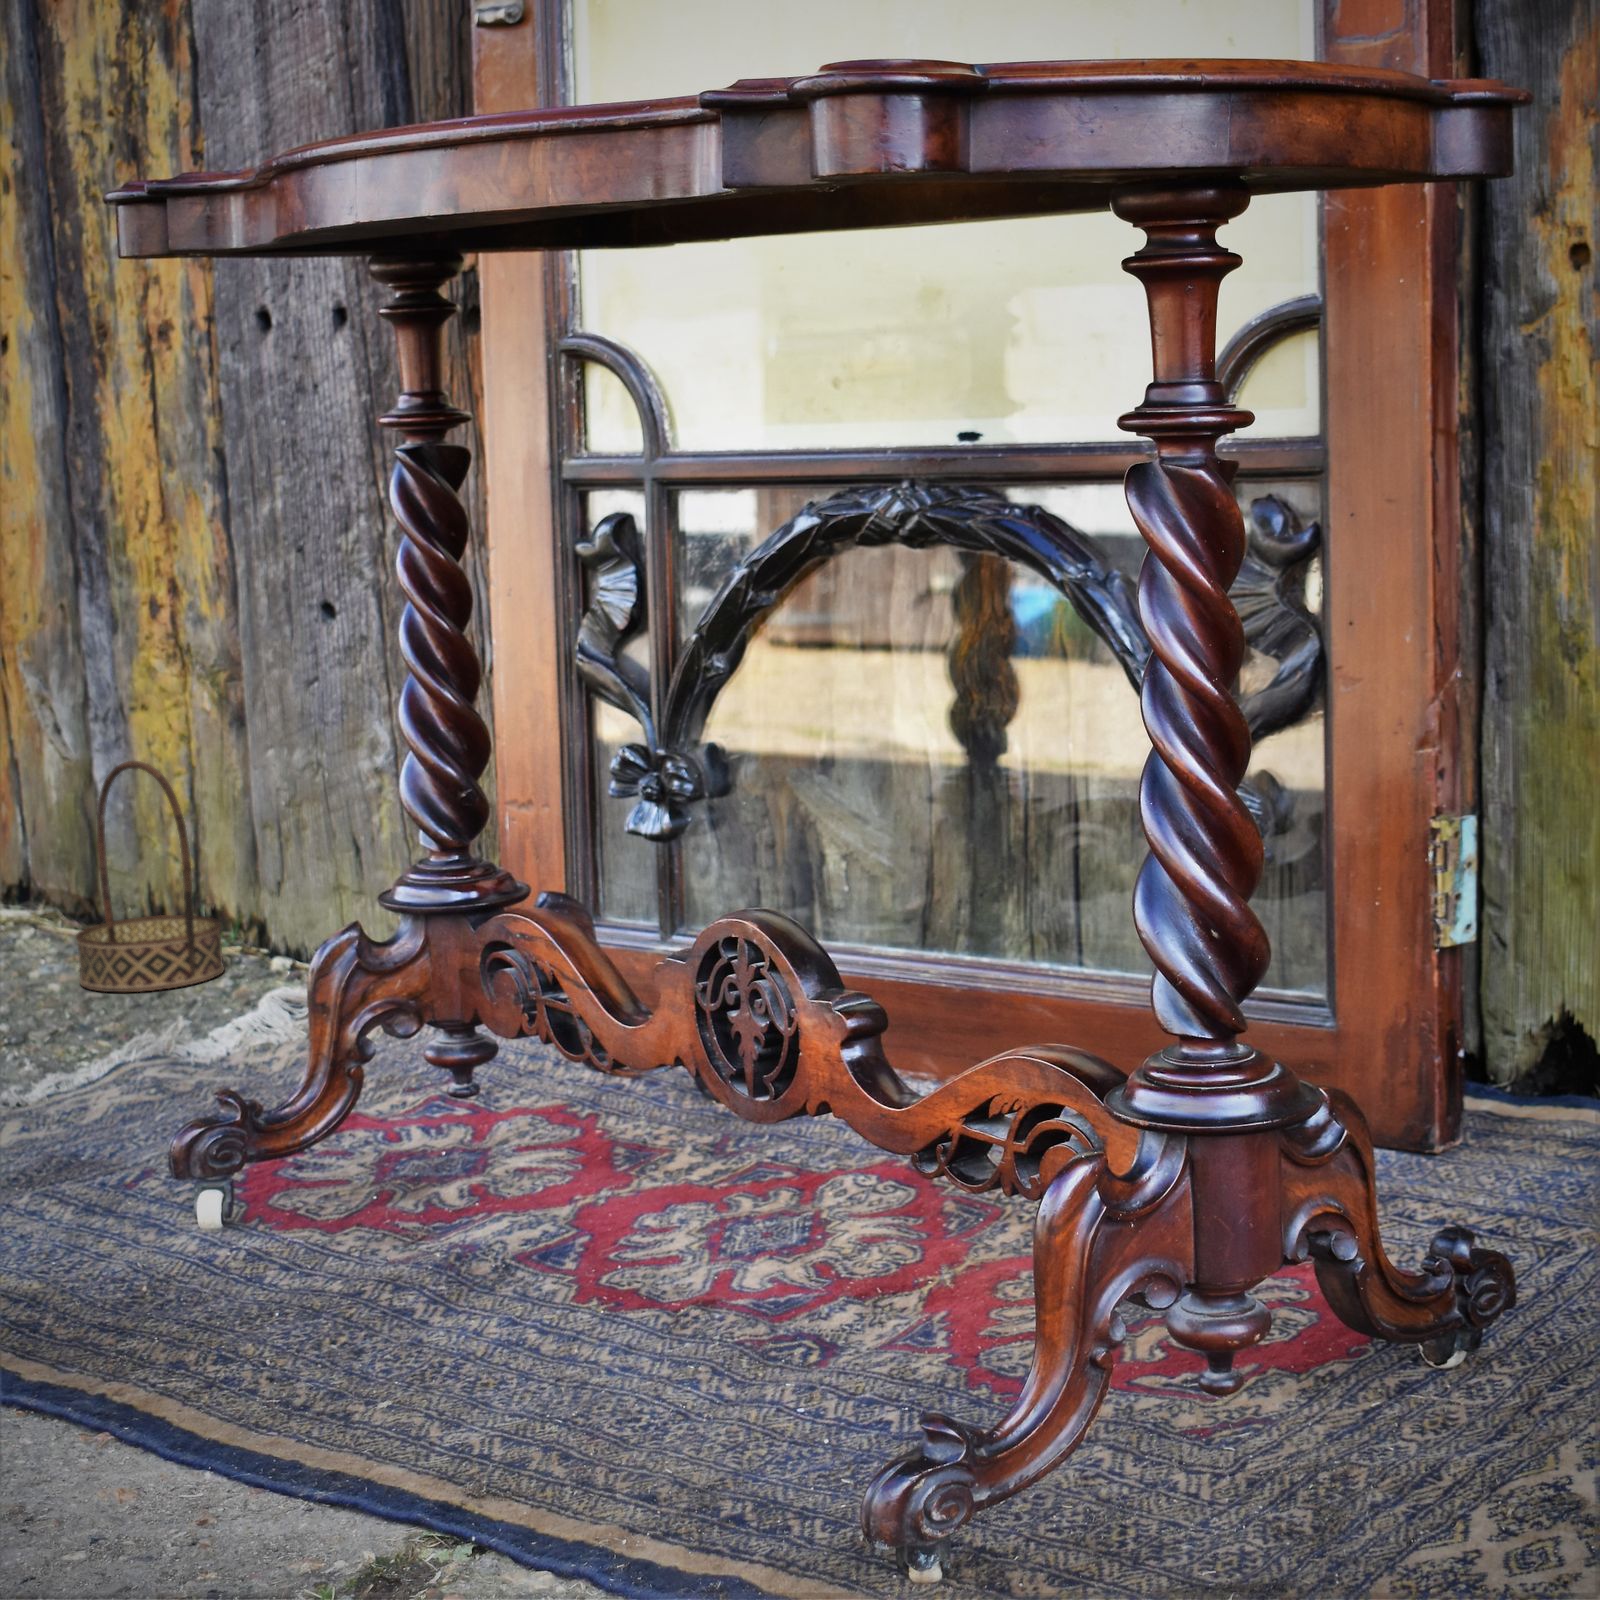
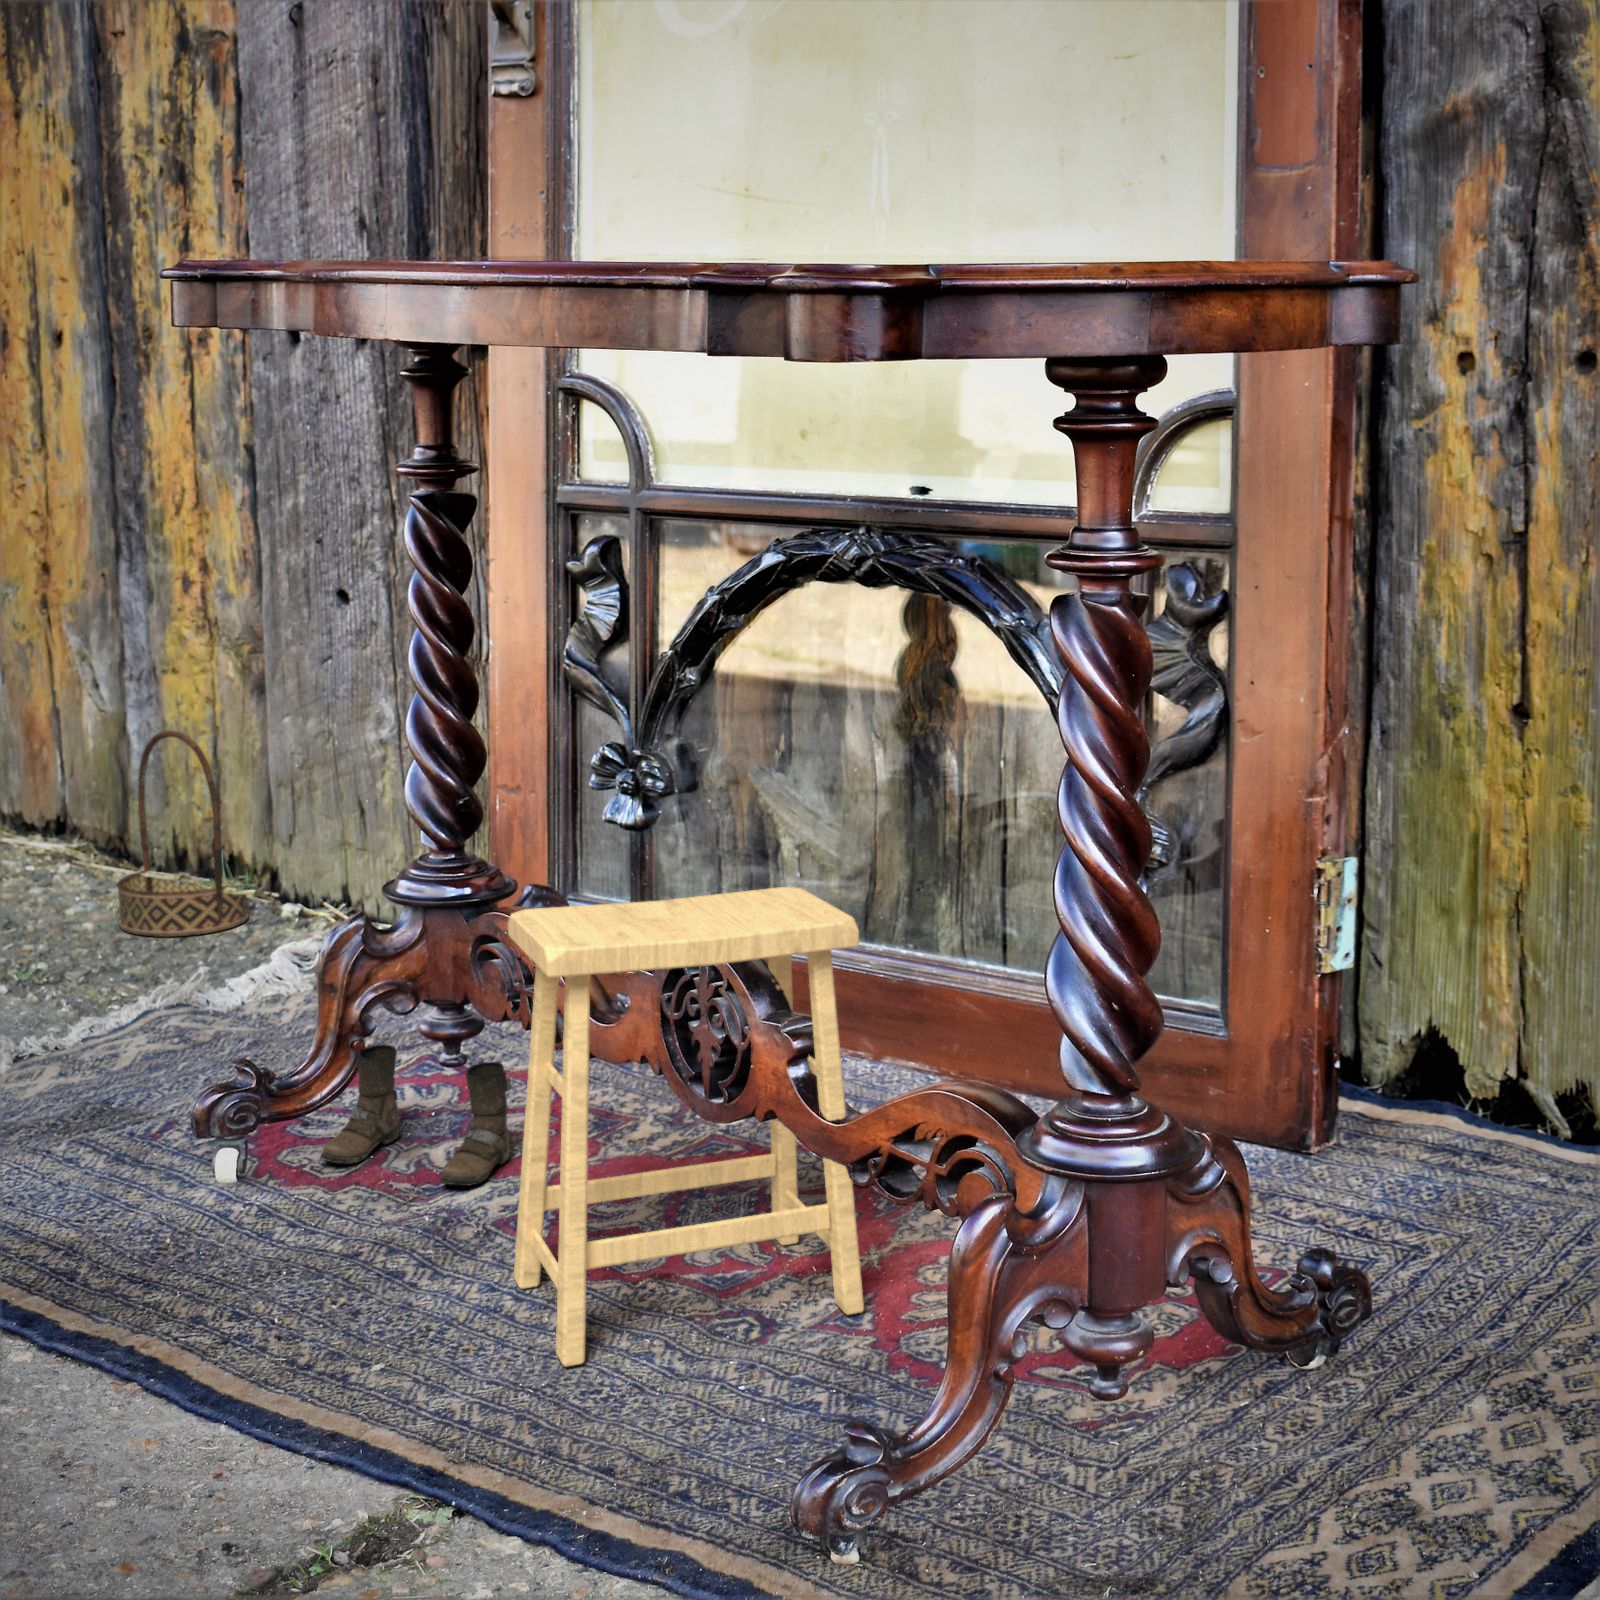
footstool: none [518,856,937,1396] -> present [508,887,864,1367]
boots: none [315,1072,528,1222] -> present [321,1044,511,1186]

